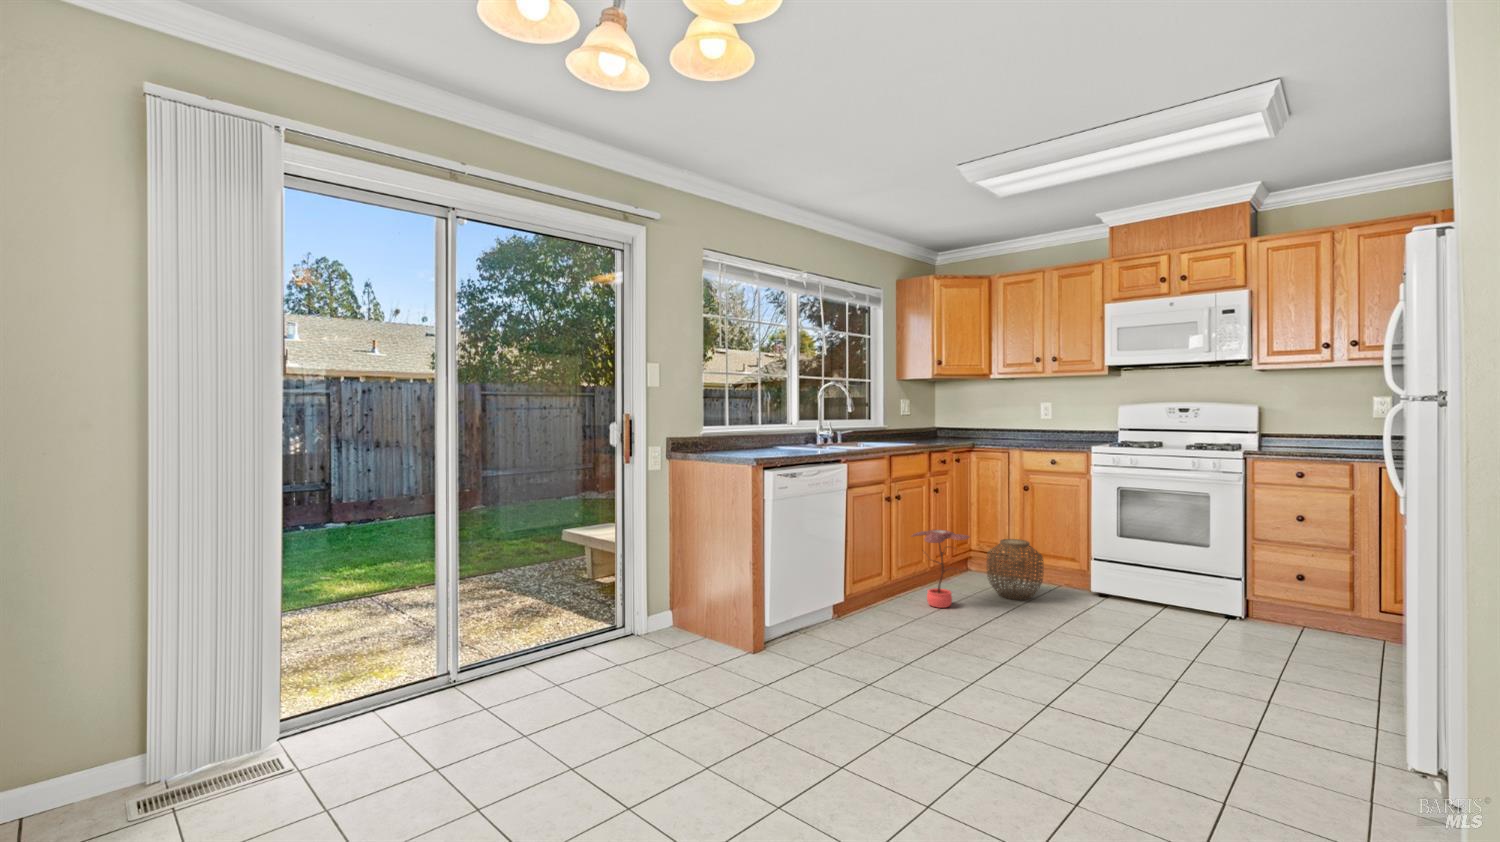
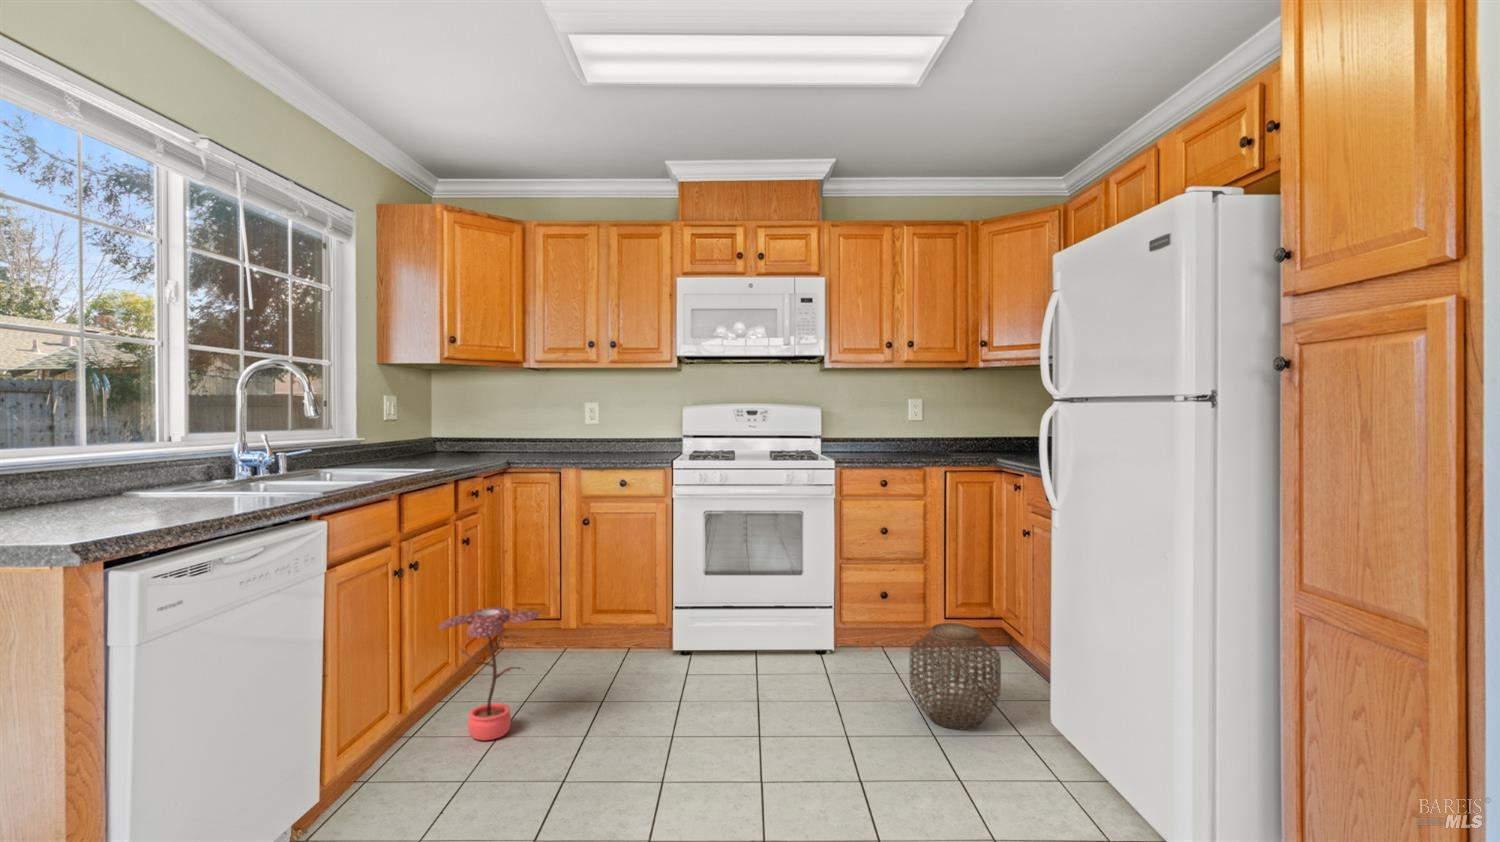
woven basket: present [987,539,1043,600] -> present [909,623,1001,729]

